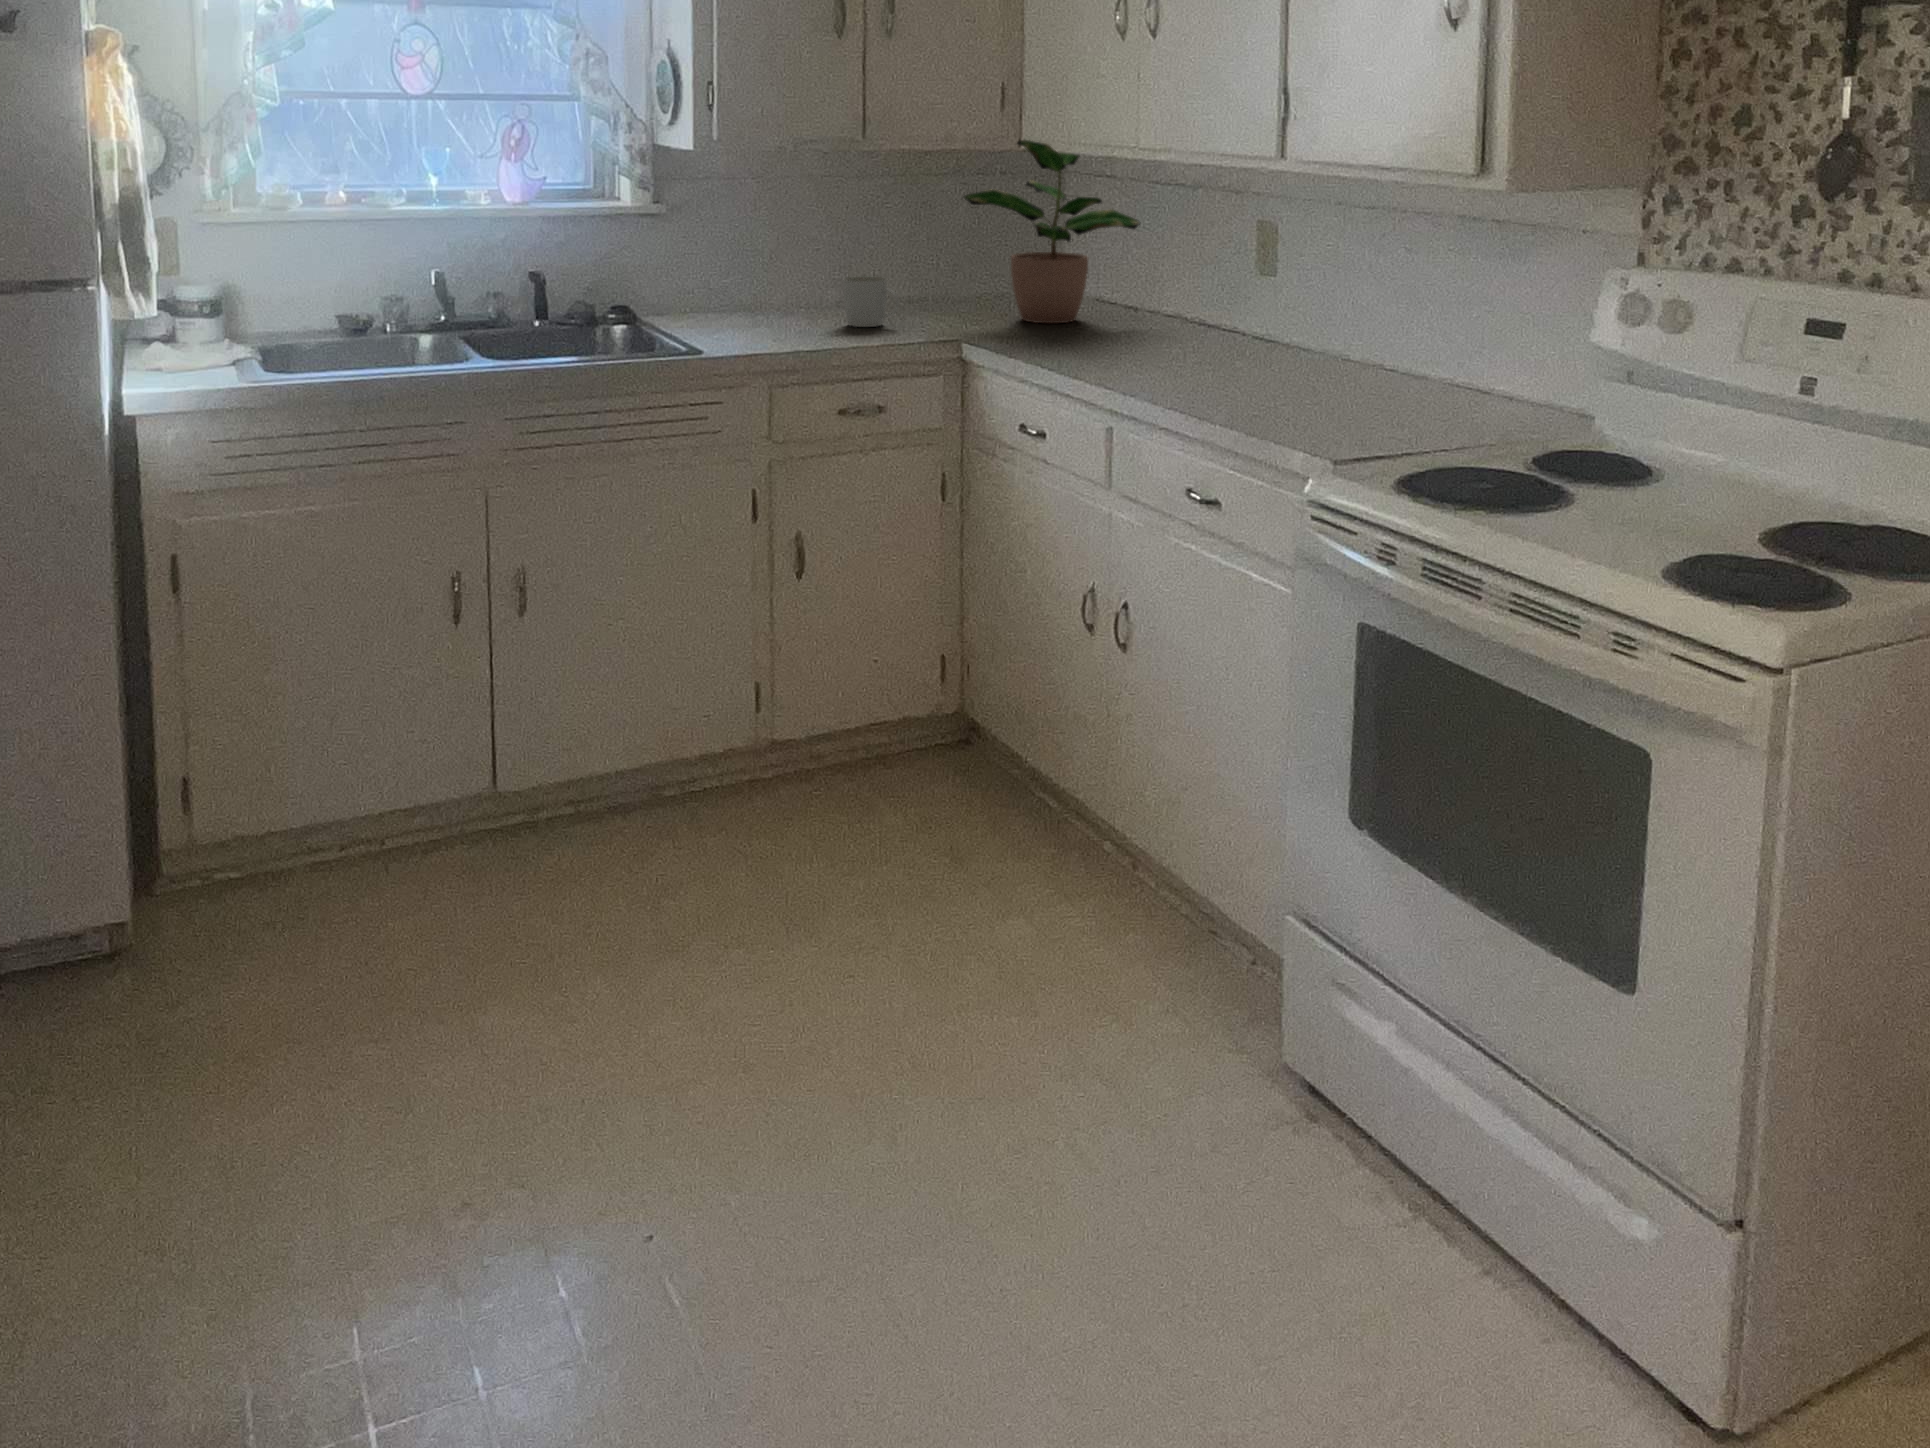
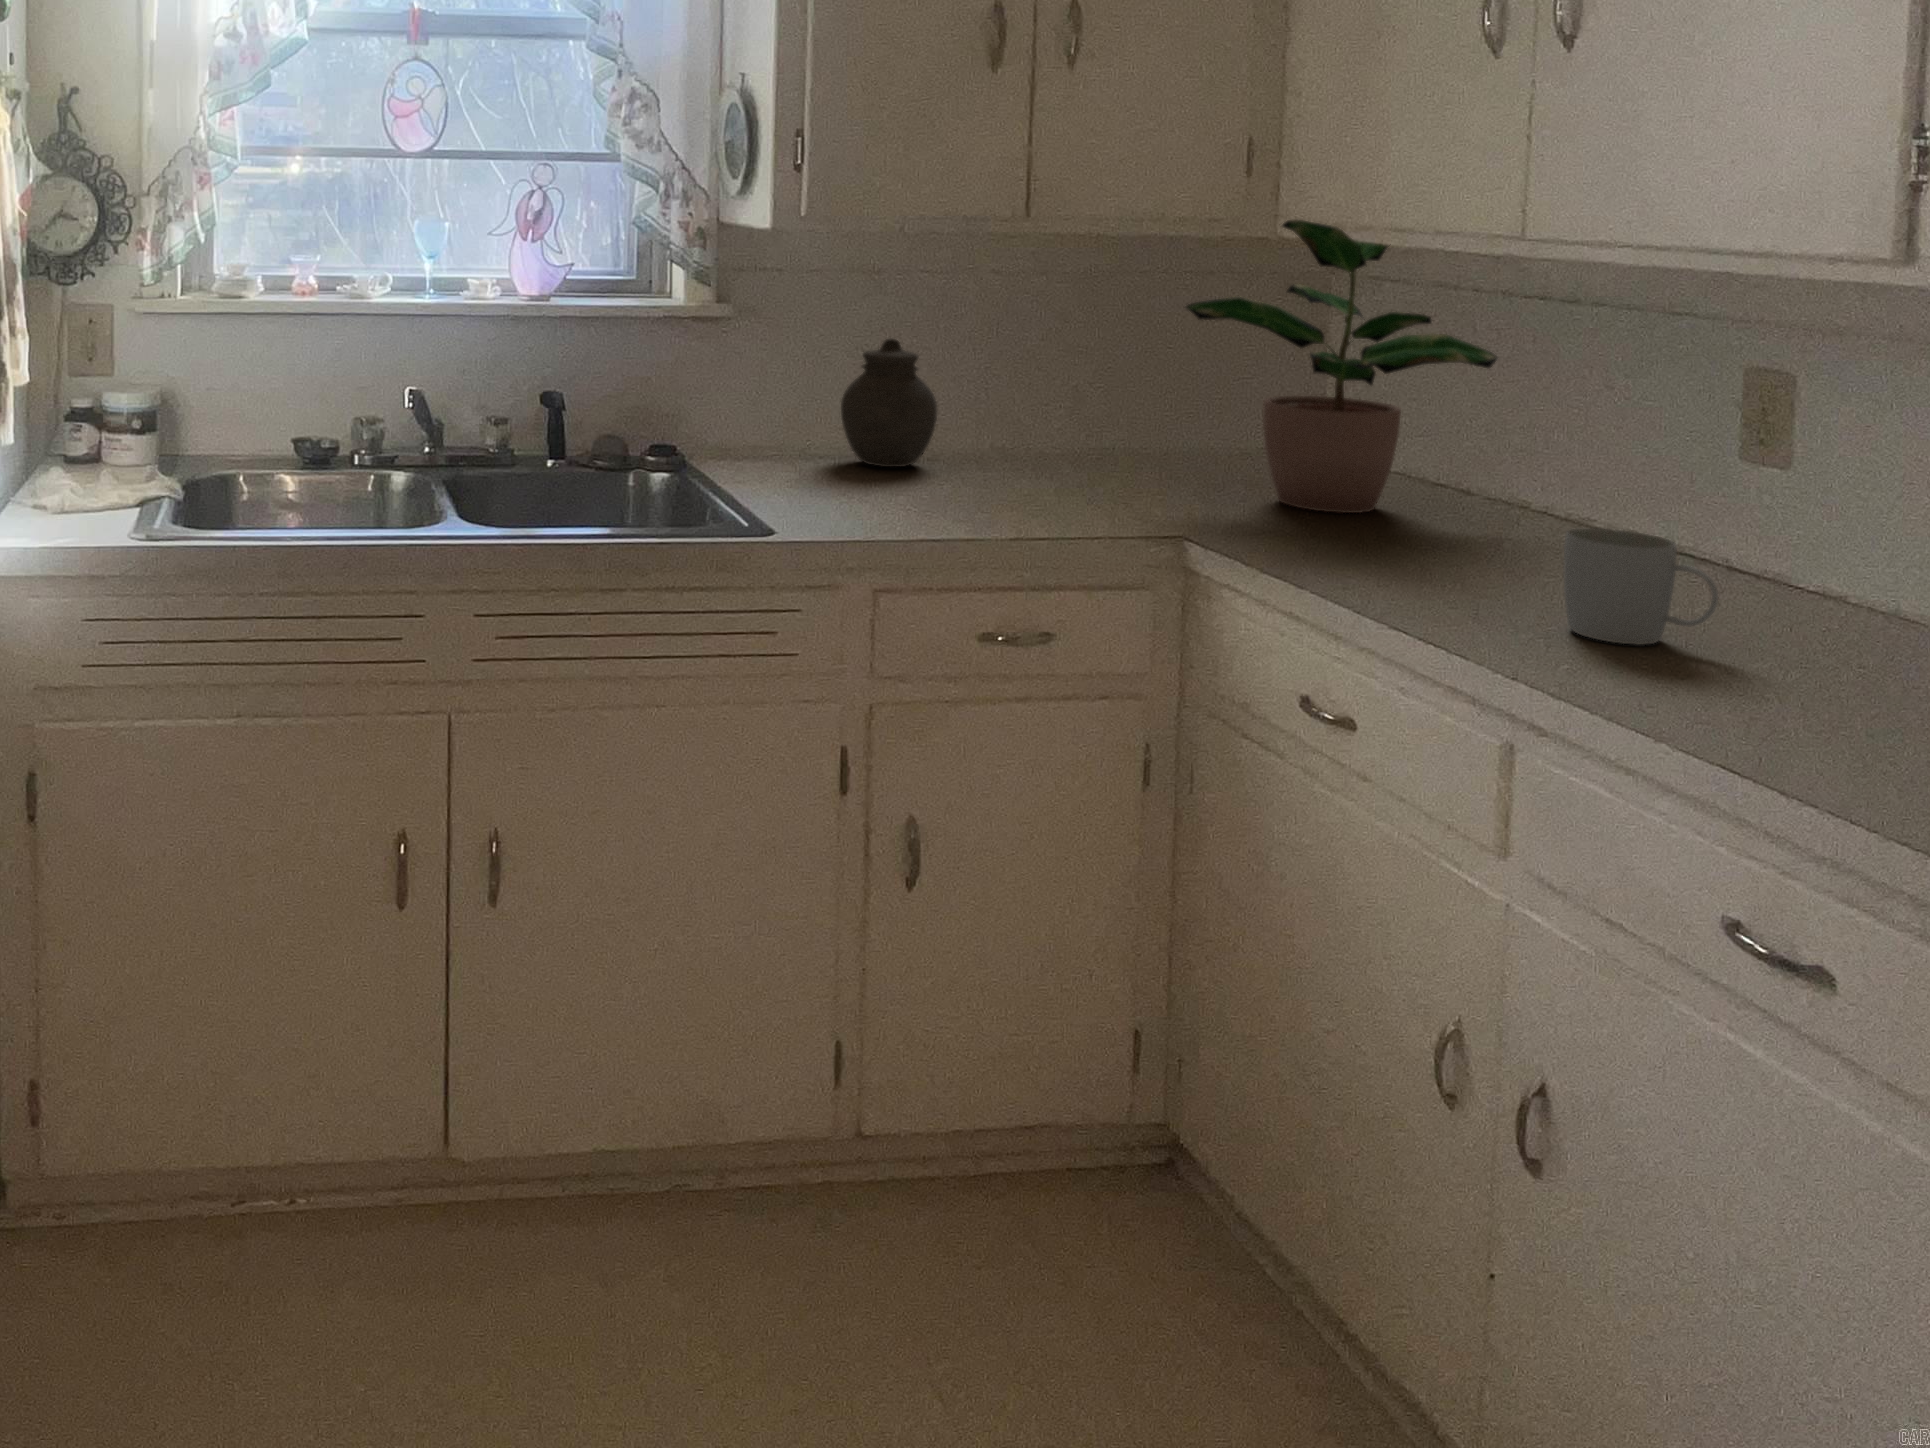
jar: none [744,225,809,314] -> present [841,339,937,467]
mug: present [844,276,899,327] -> present [1564,528,1718,645]

